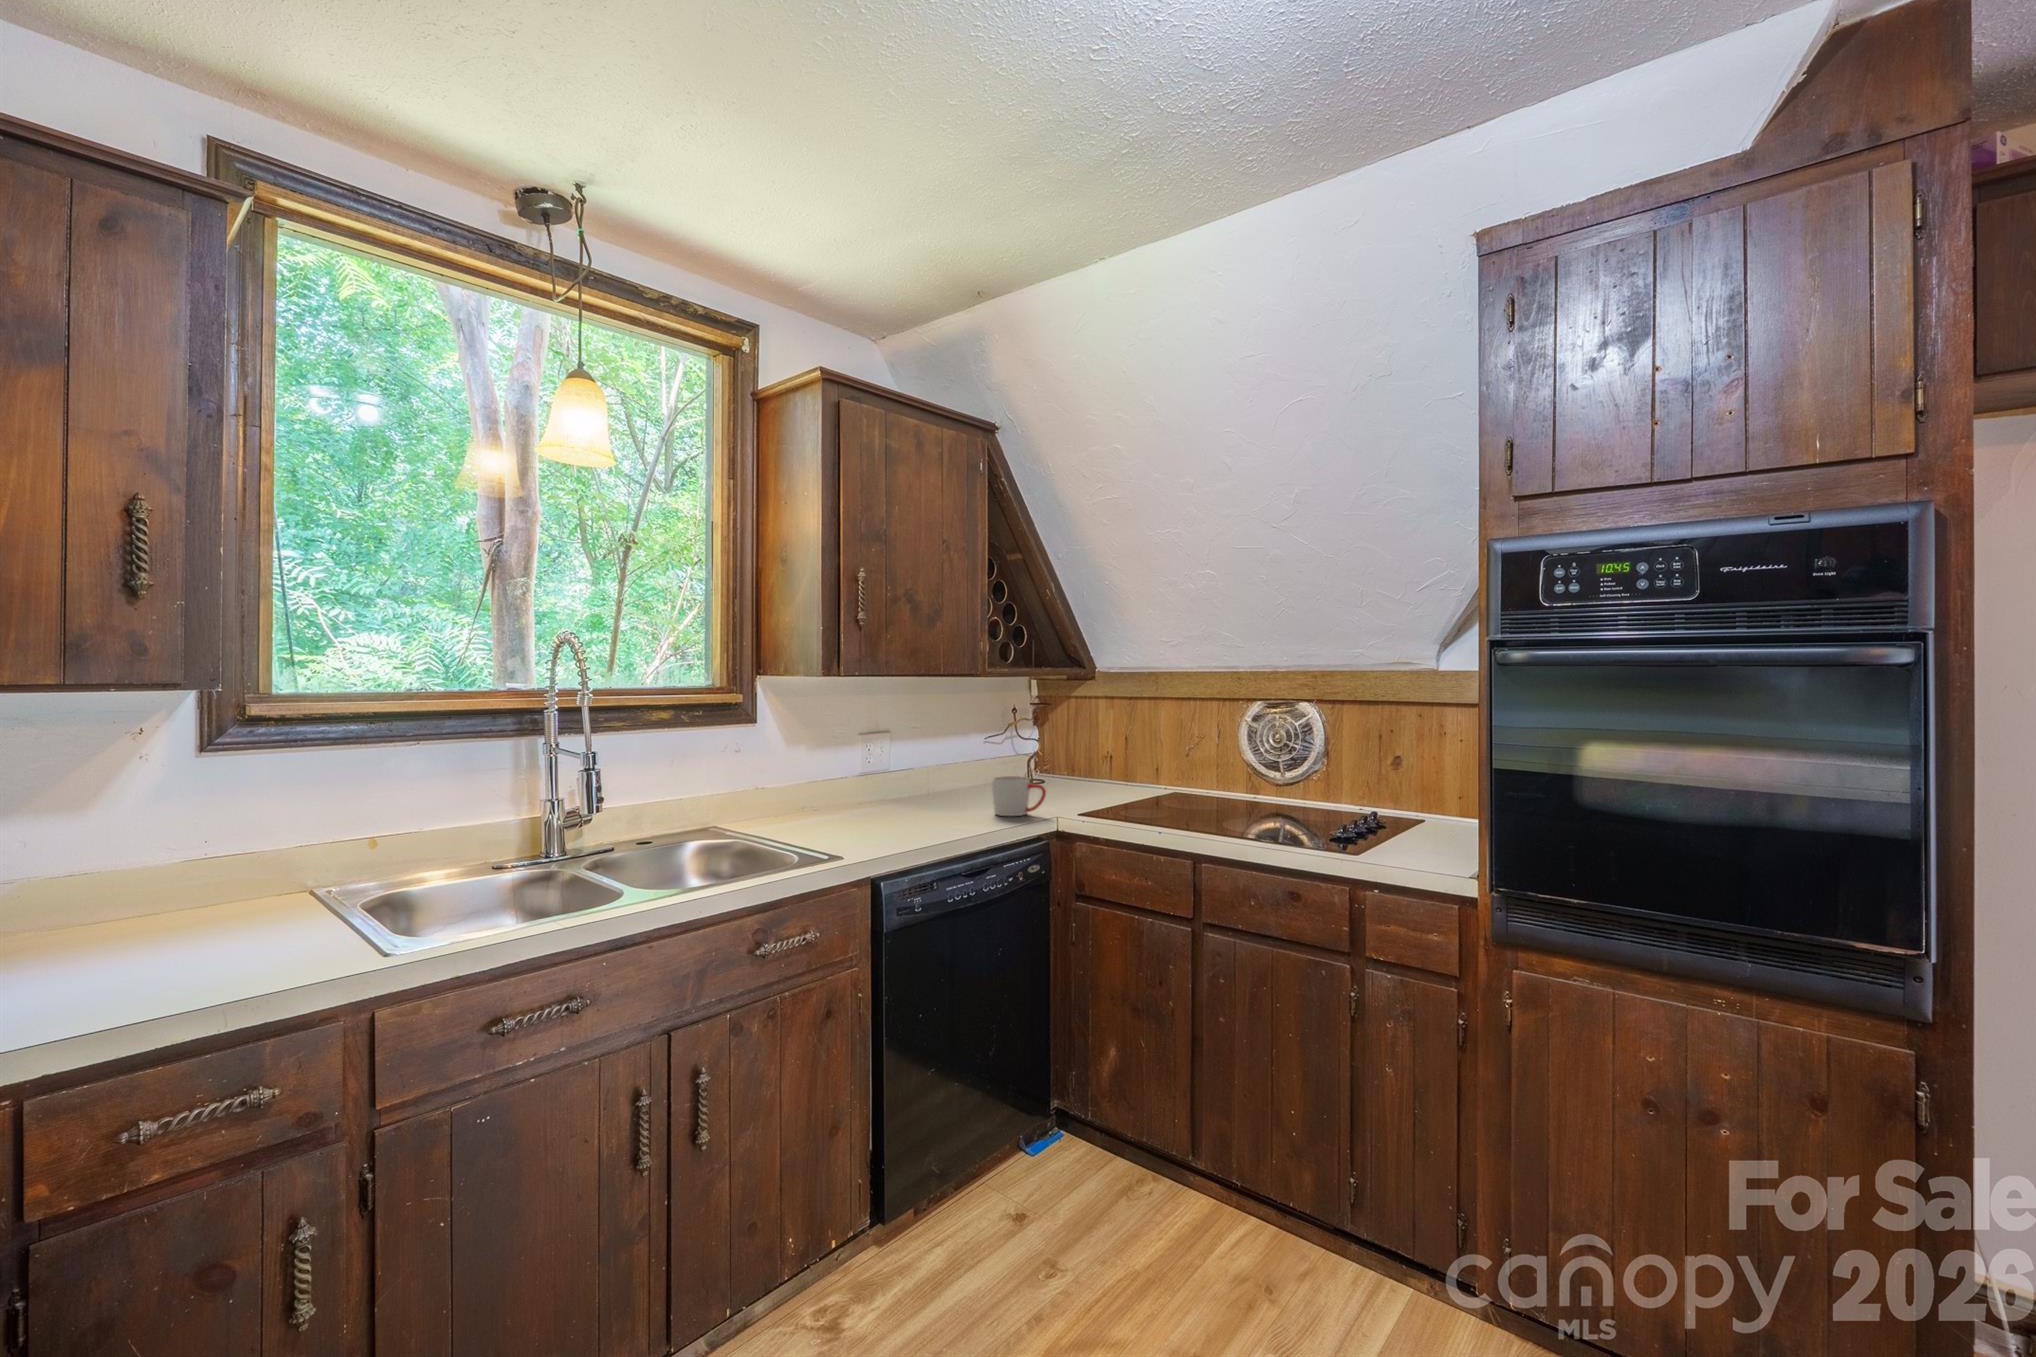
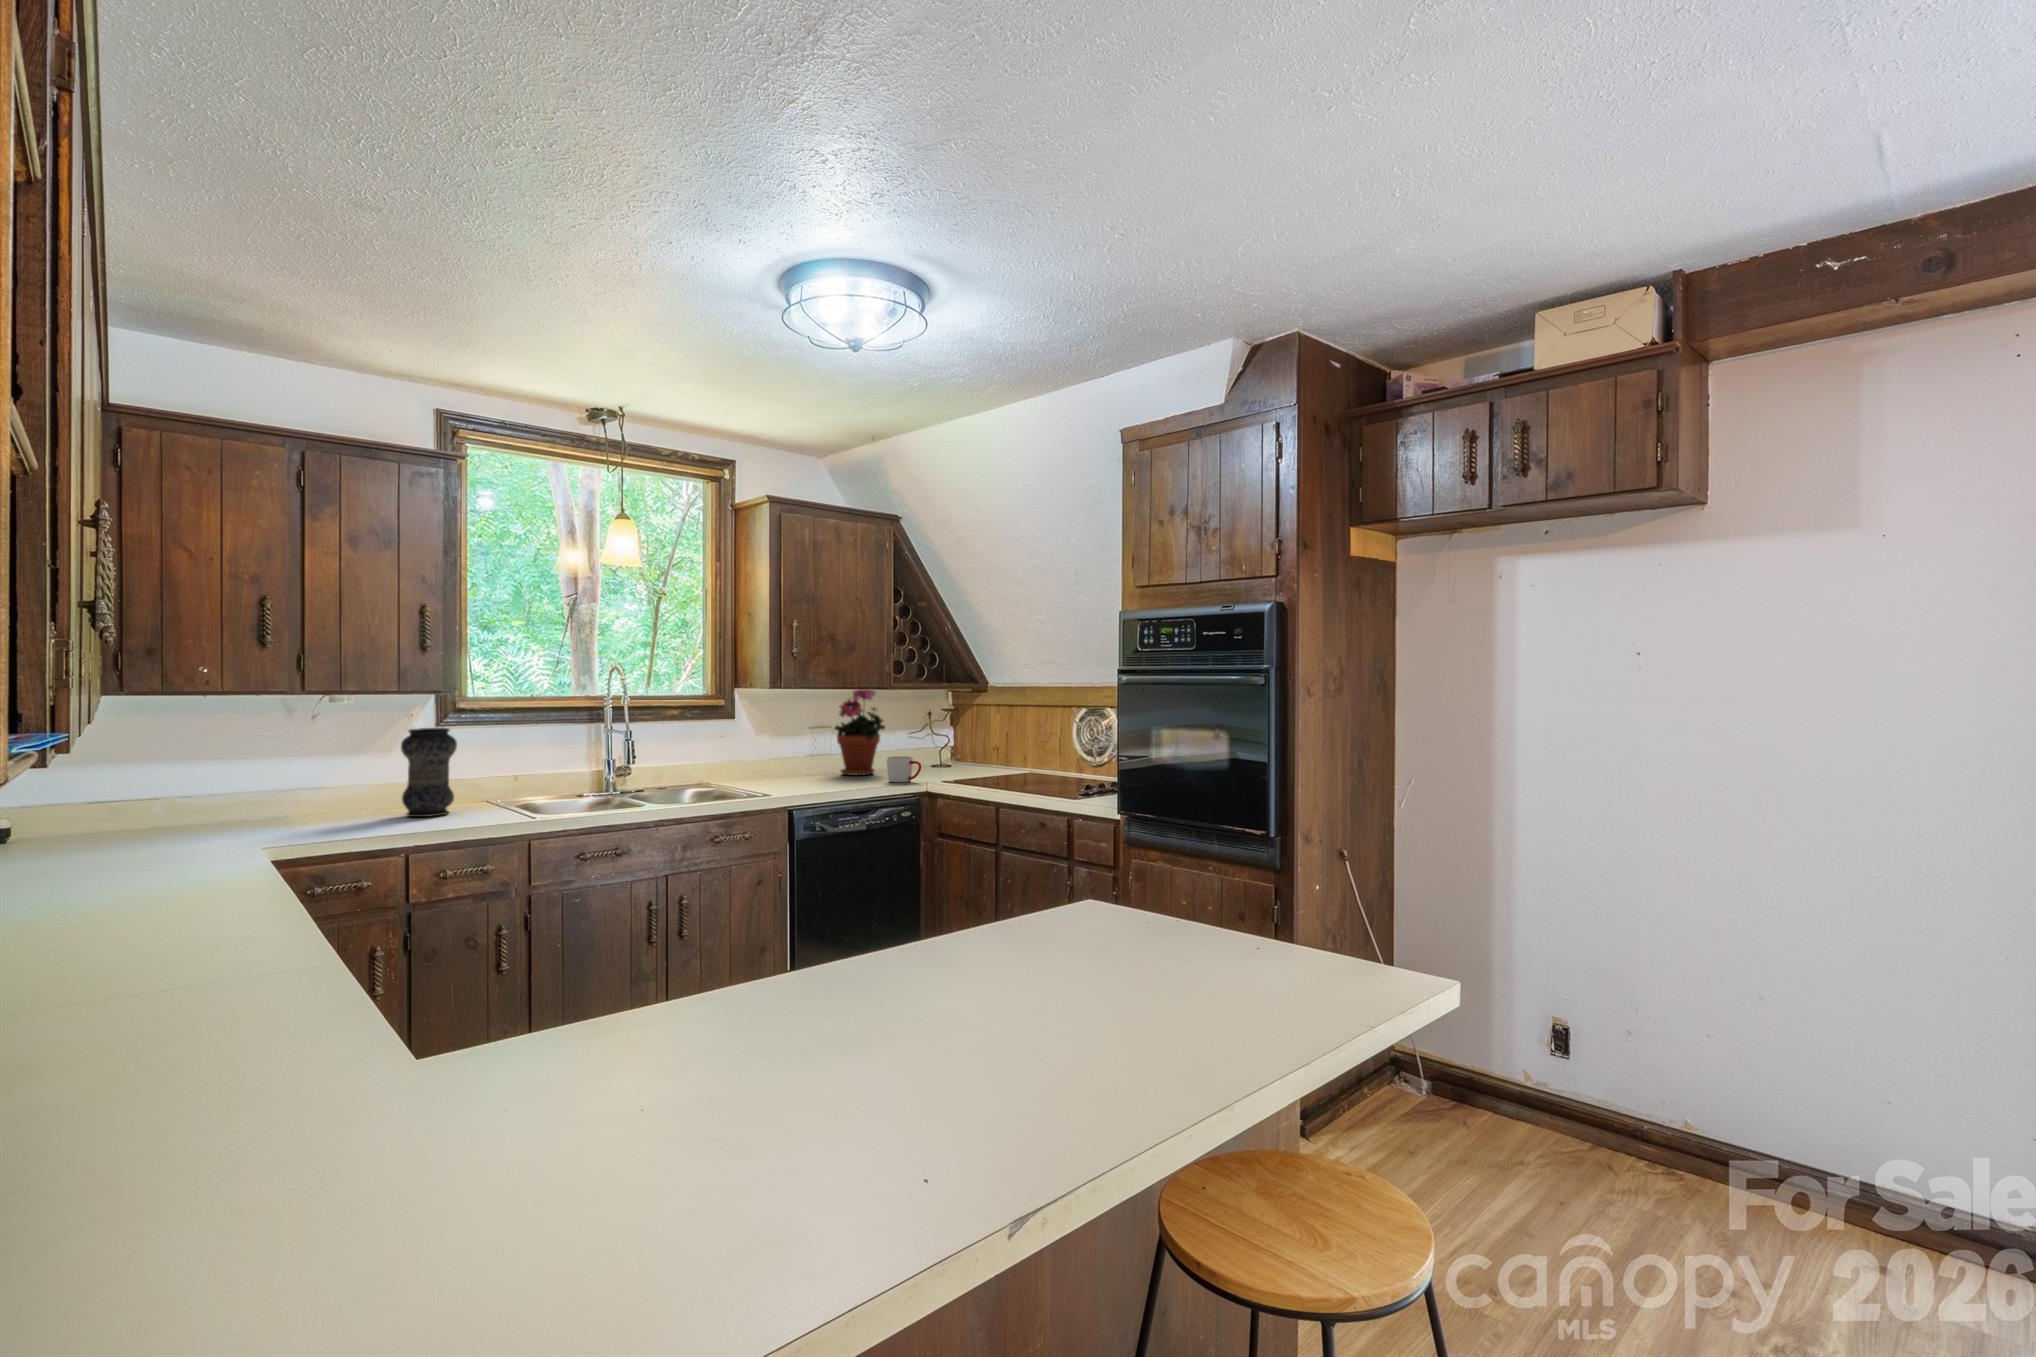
potted plant: none [895,672,972,802] -> present [835,688,885,775]
vase: none [72,758,220,956] -> present [401,728,457,817]

